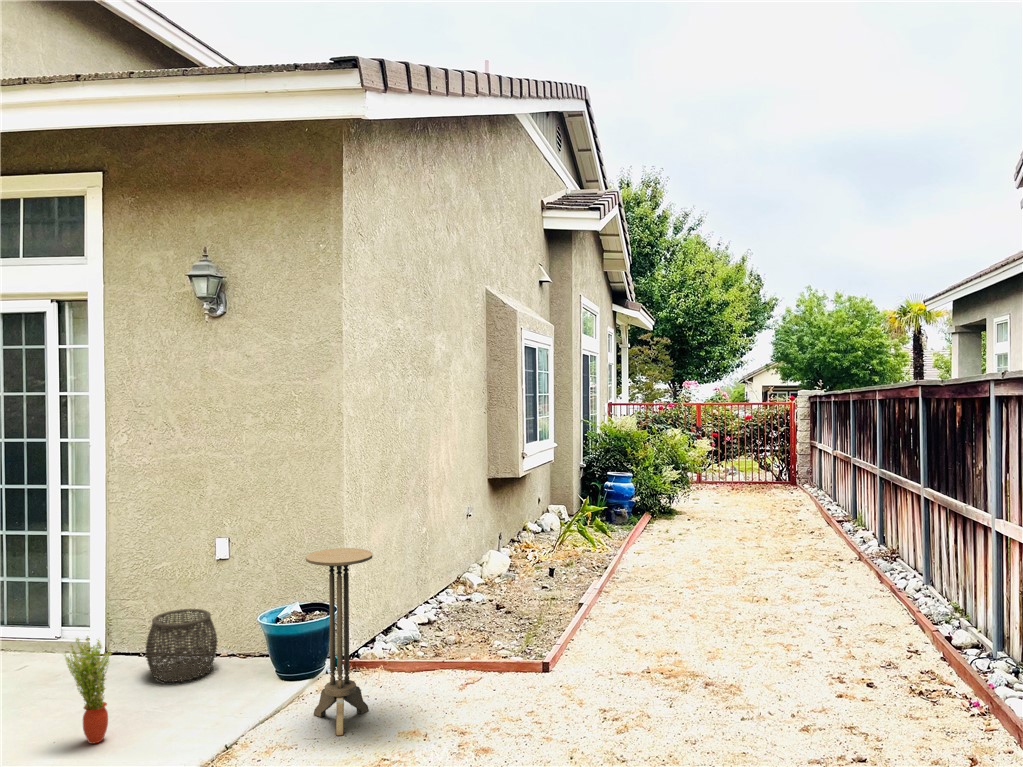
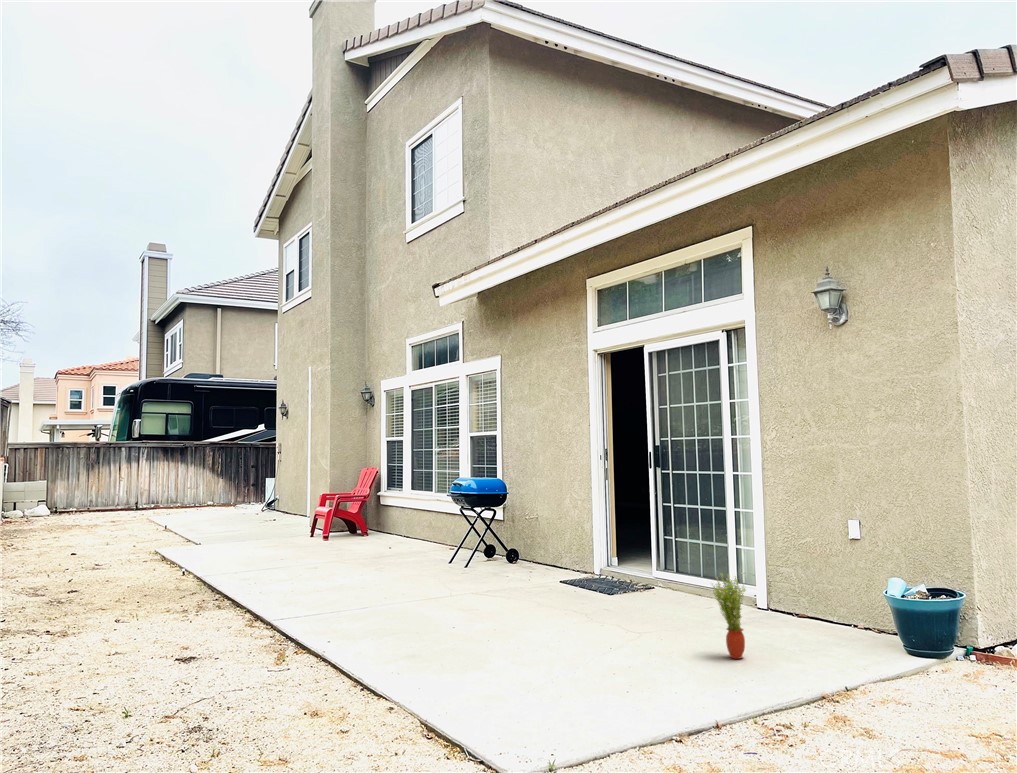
side table: present [306,548,372,735] -> none [904,525,986,705]
woven basket: present [145,609,217,682] -> none [788,578,851,638]

